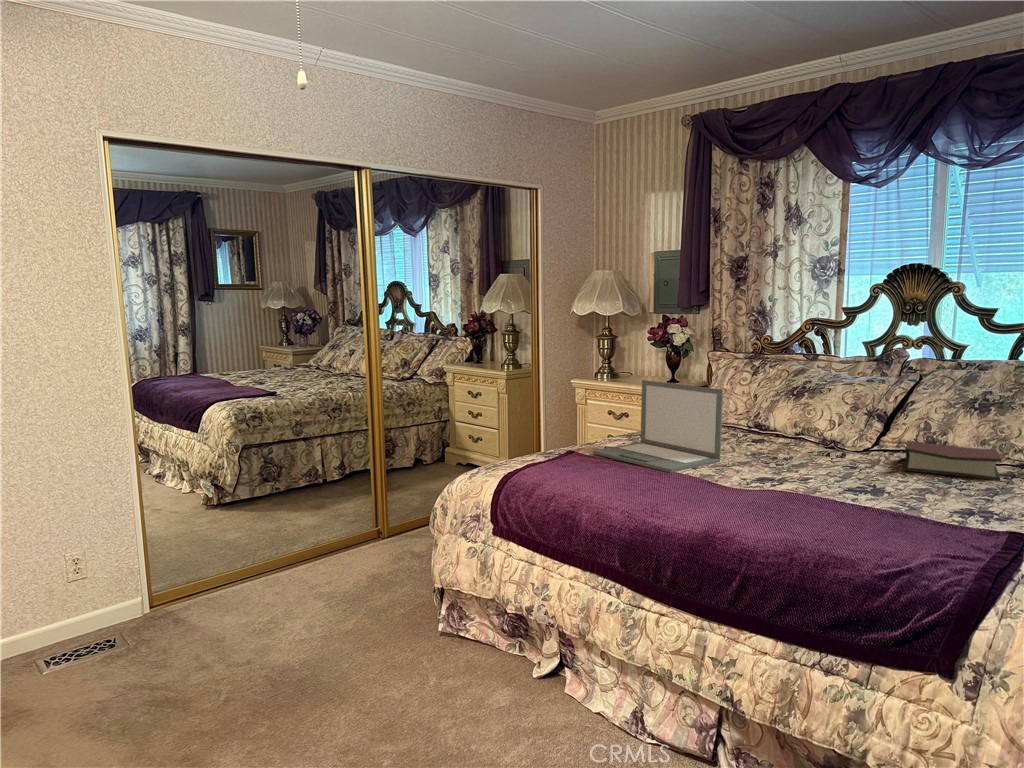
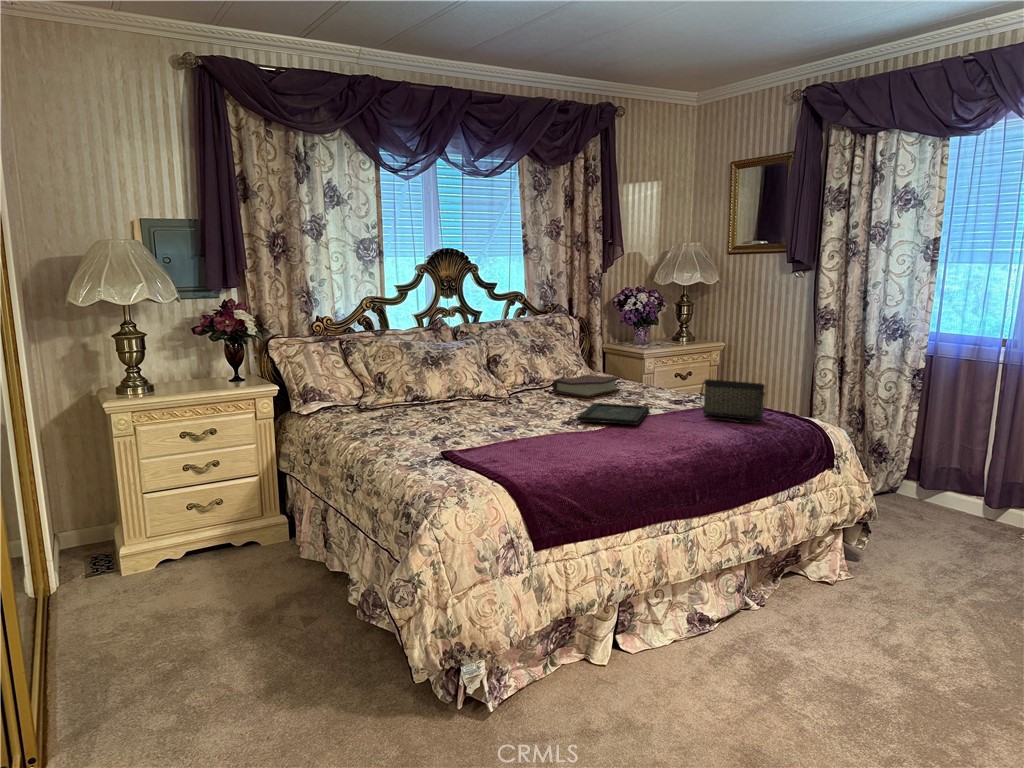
laptop: present [593,380,723,473] -> none [443,361,561,449]
handbag: none [867,461,930,545] -> present [699,379,765,423]
tray: none [745,465,872,495] -> present [577,403,649,424]

